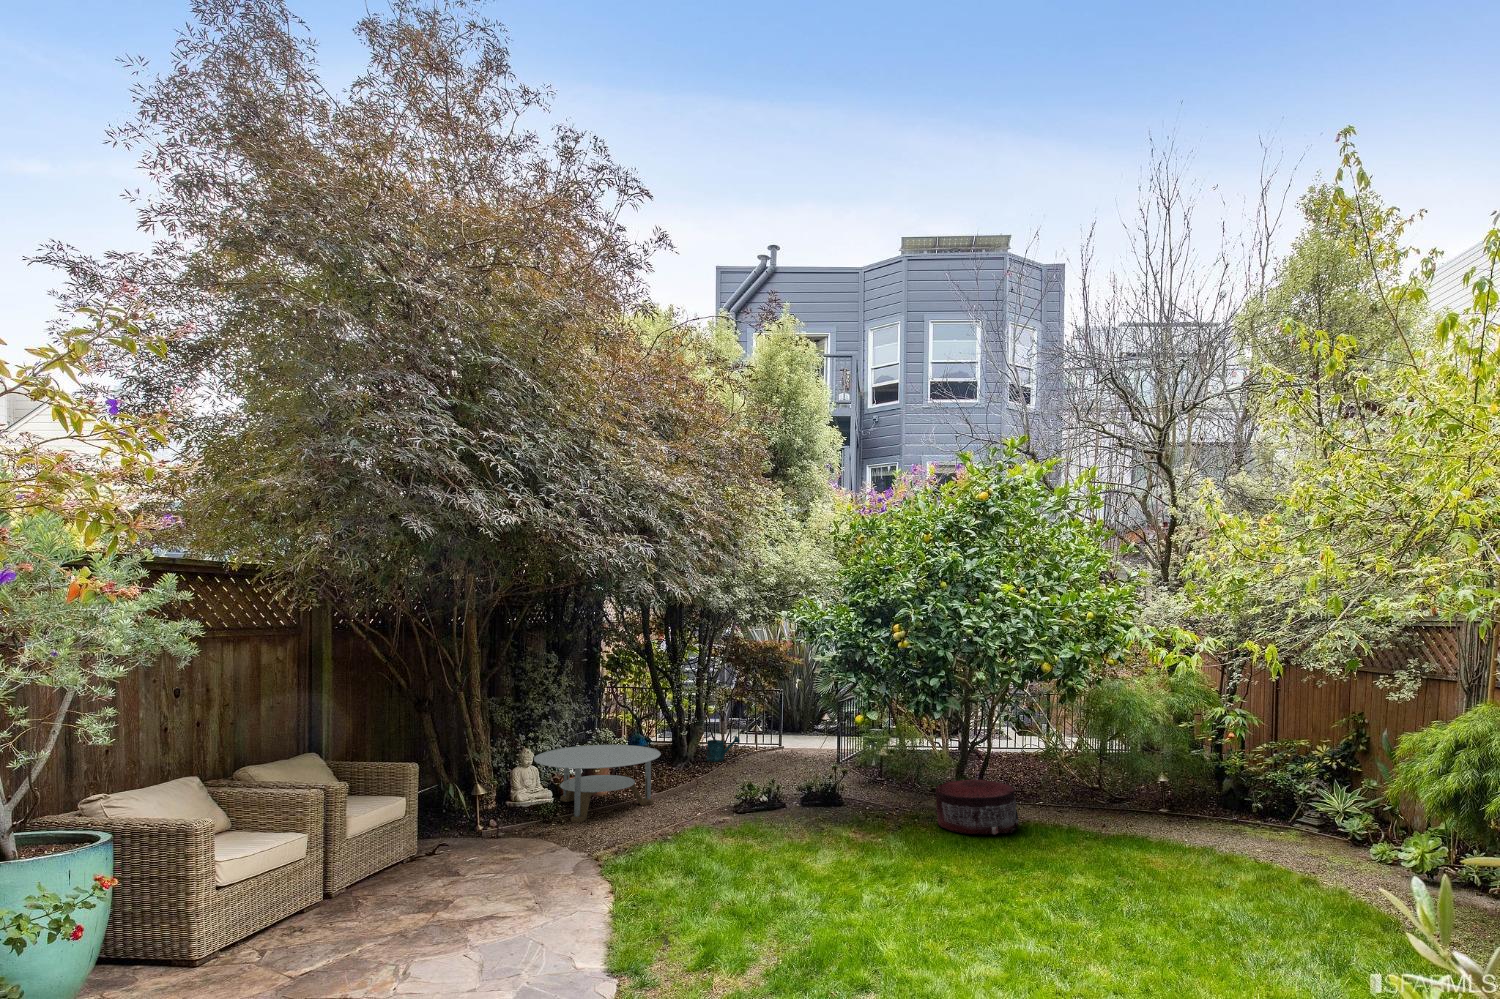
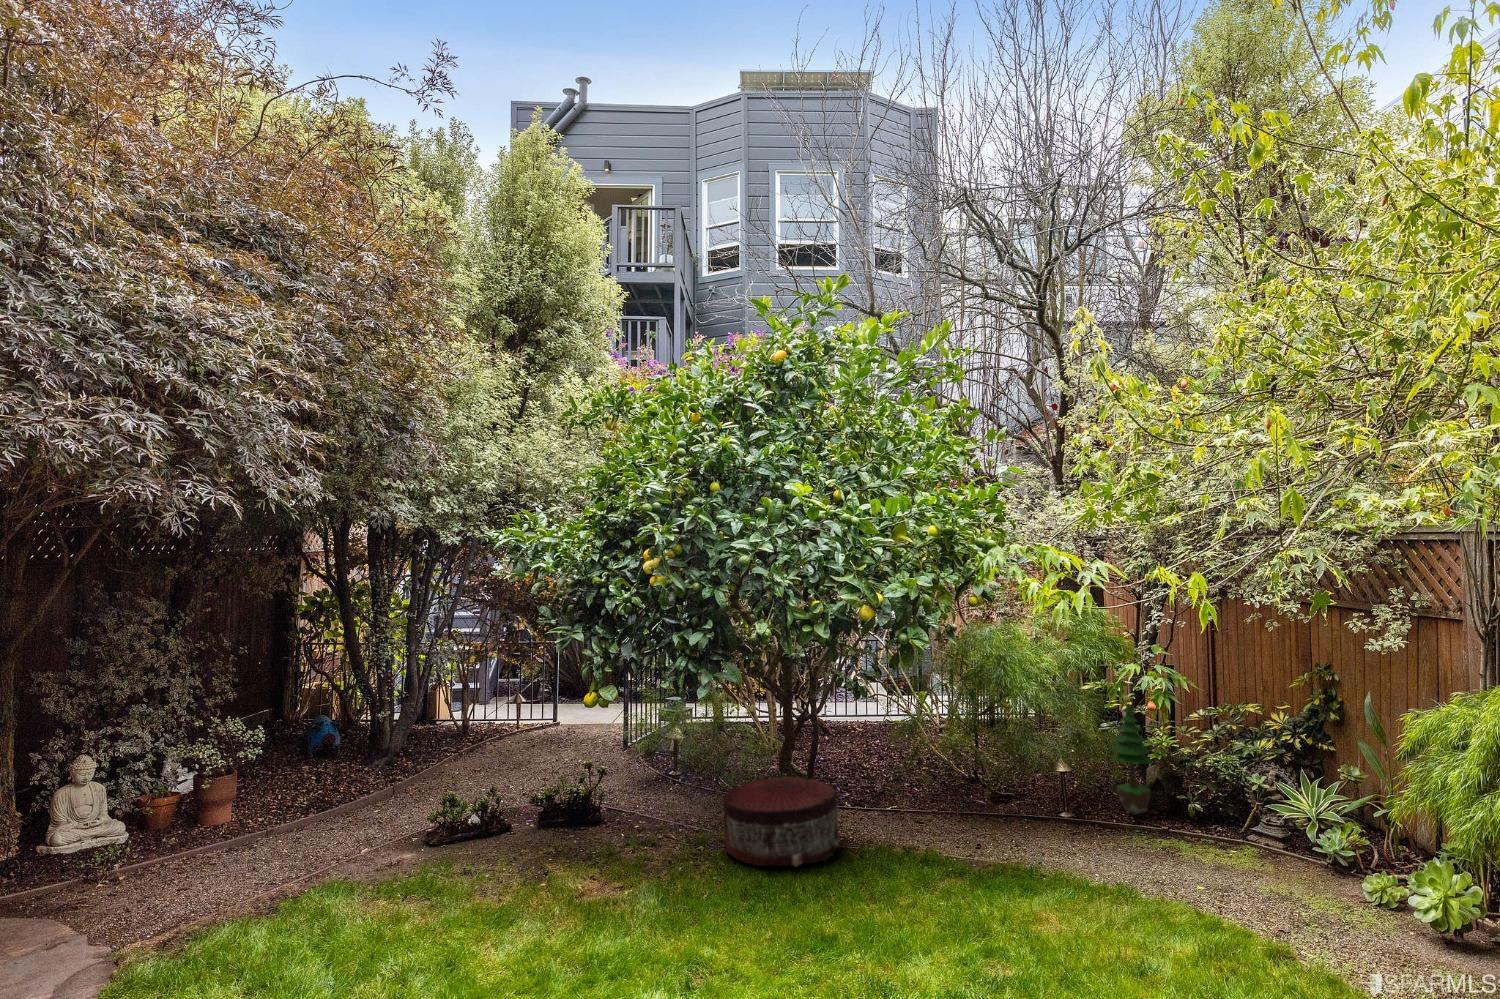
potted tree: none [1199,733,1231,814] -> present [1111,704,1152,815]
watering can: present [702,736,740,762] -> none [499,713,546,746]
round table: present [534,745,661,822] -> none [151,735,362,859]

